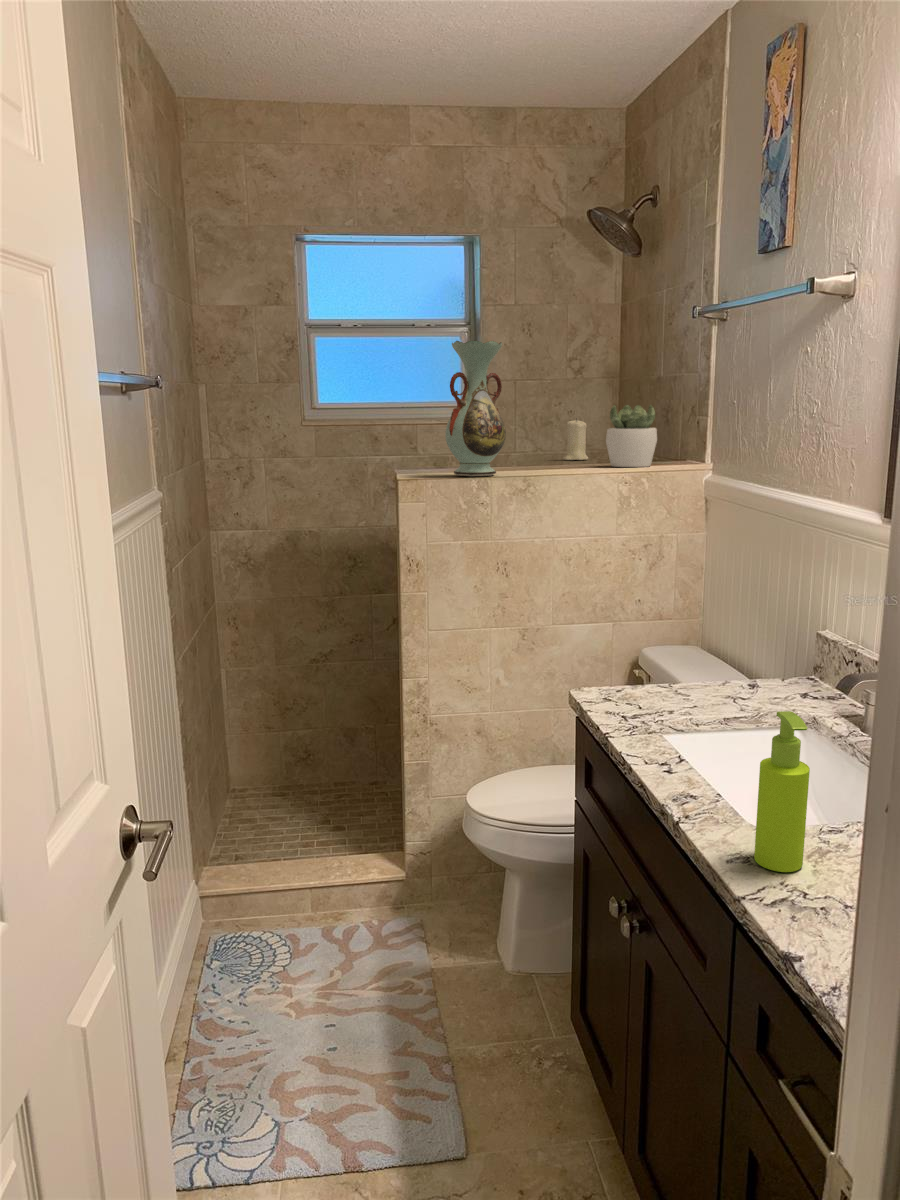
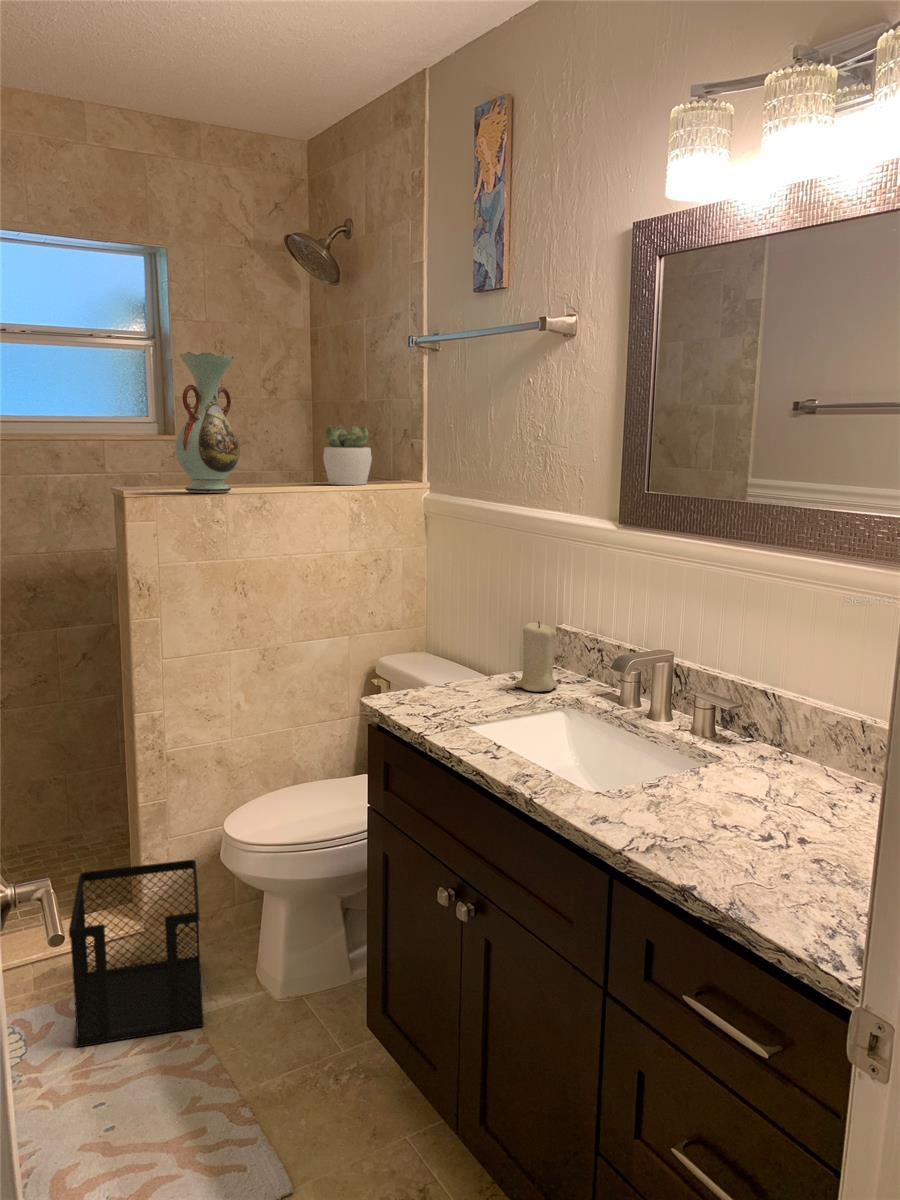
candle: present [563,418,588,460] -> present [515,622,558,691]
soap dispenser: present [754,711,810,872] -> none [610,685,659,824]
wastebasket: none [323,817,451,978] -> present [69,860,204,1047]

